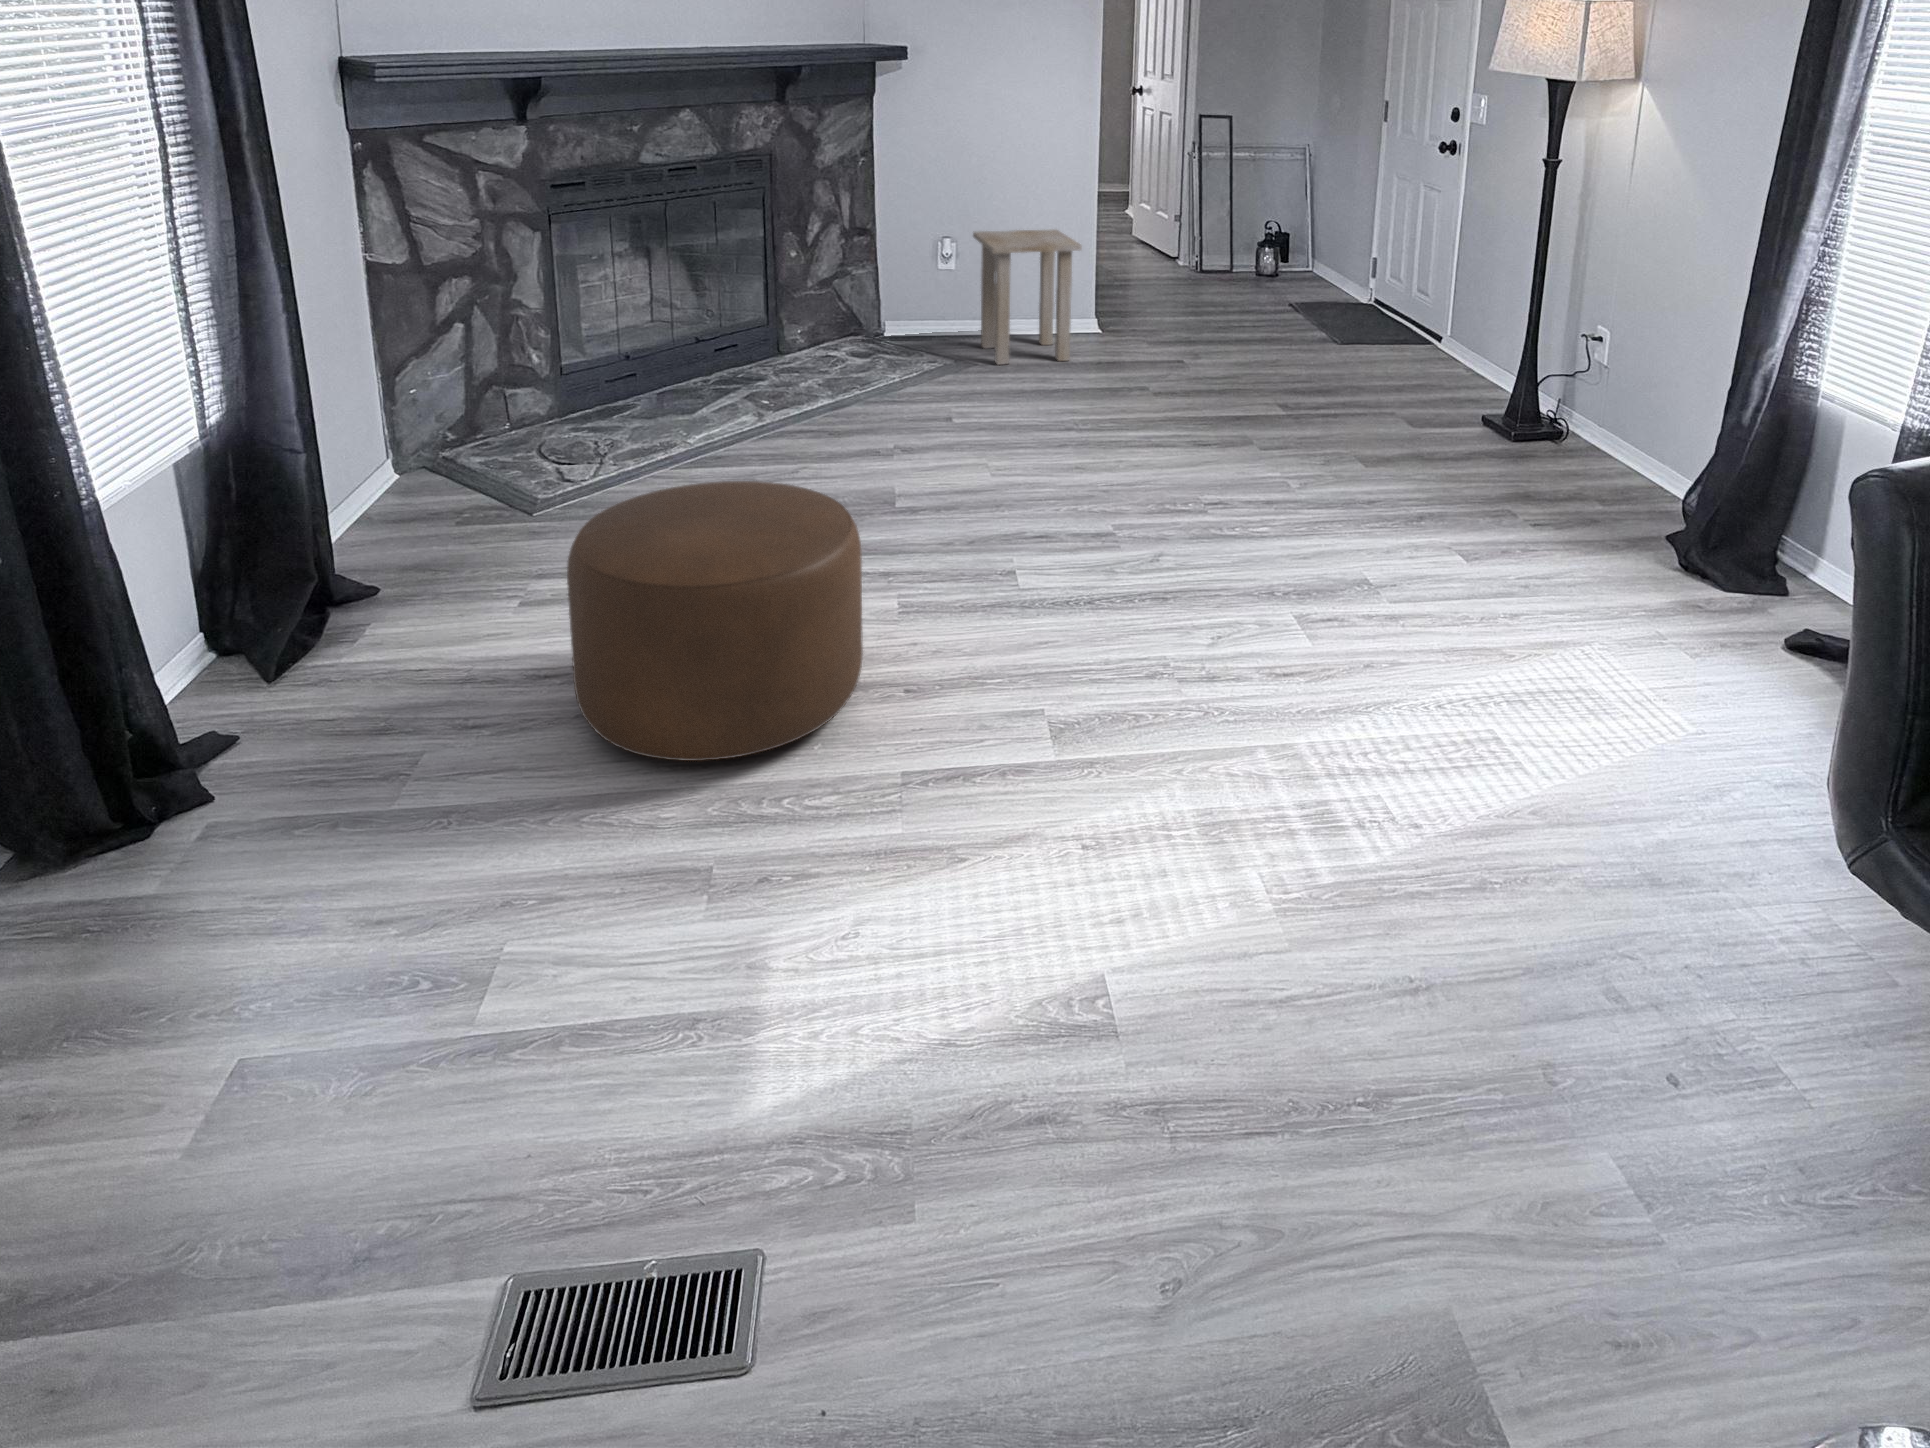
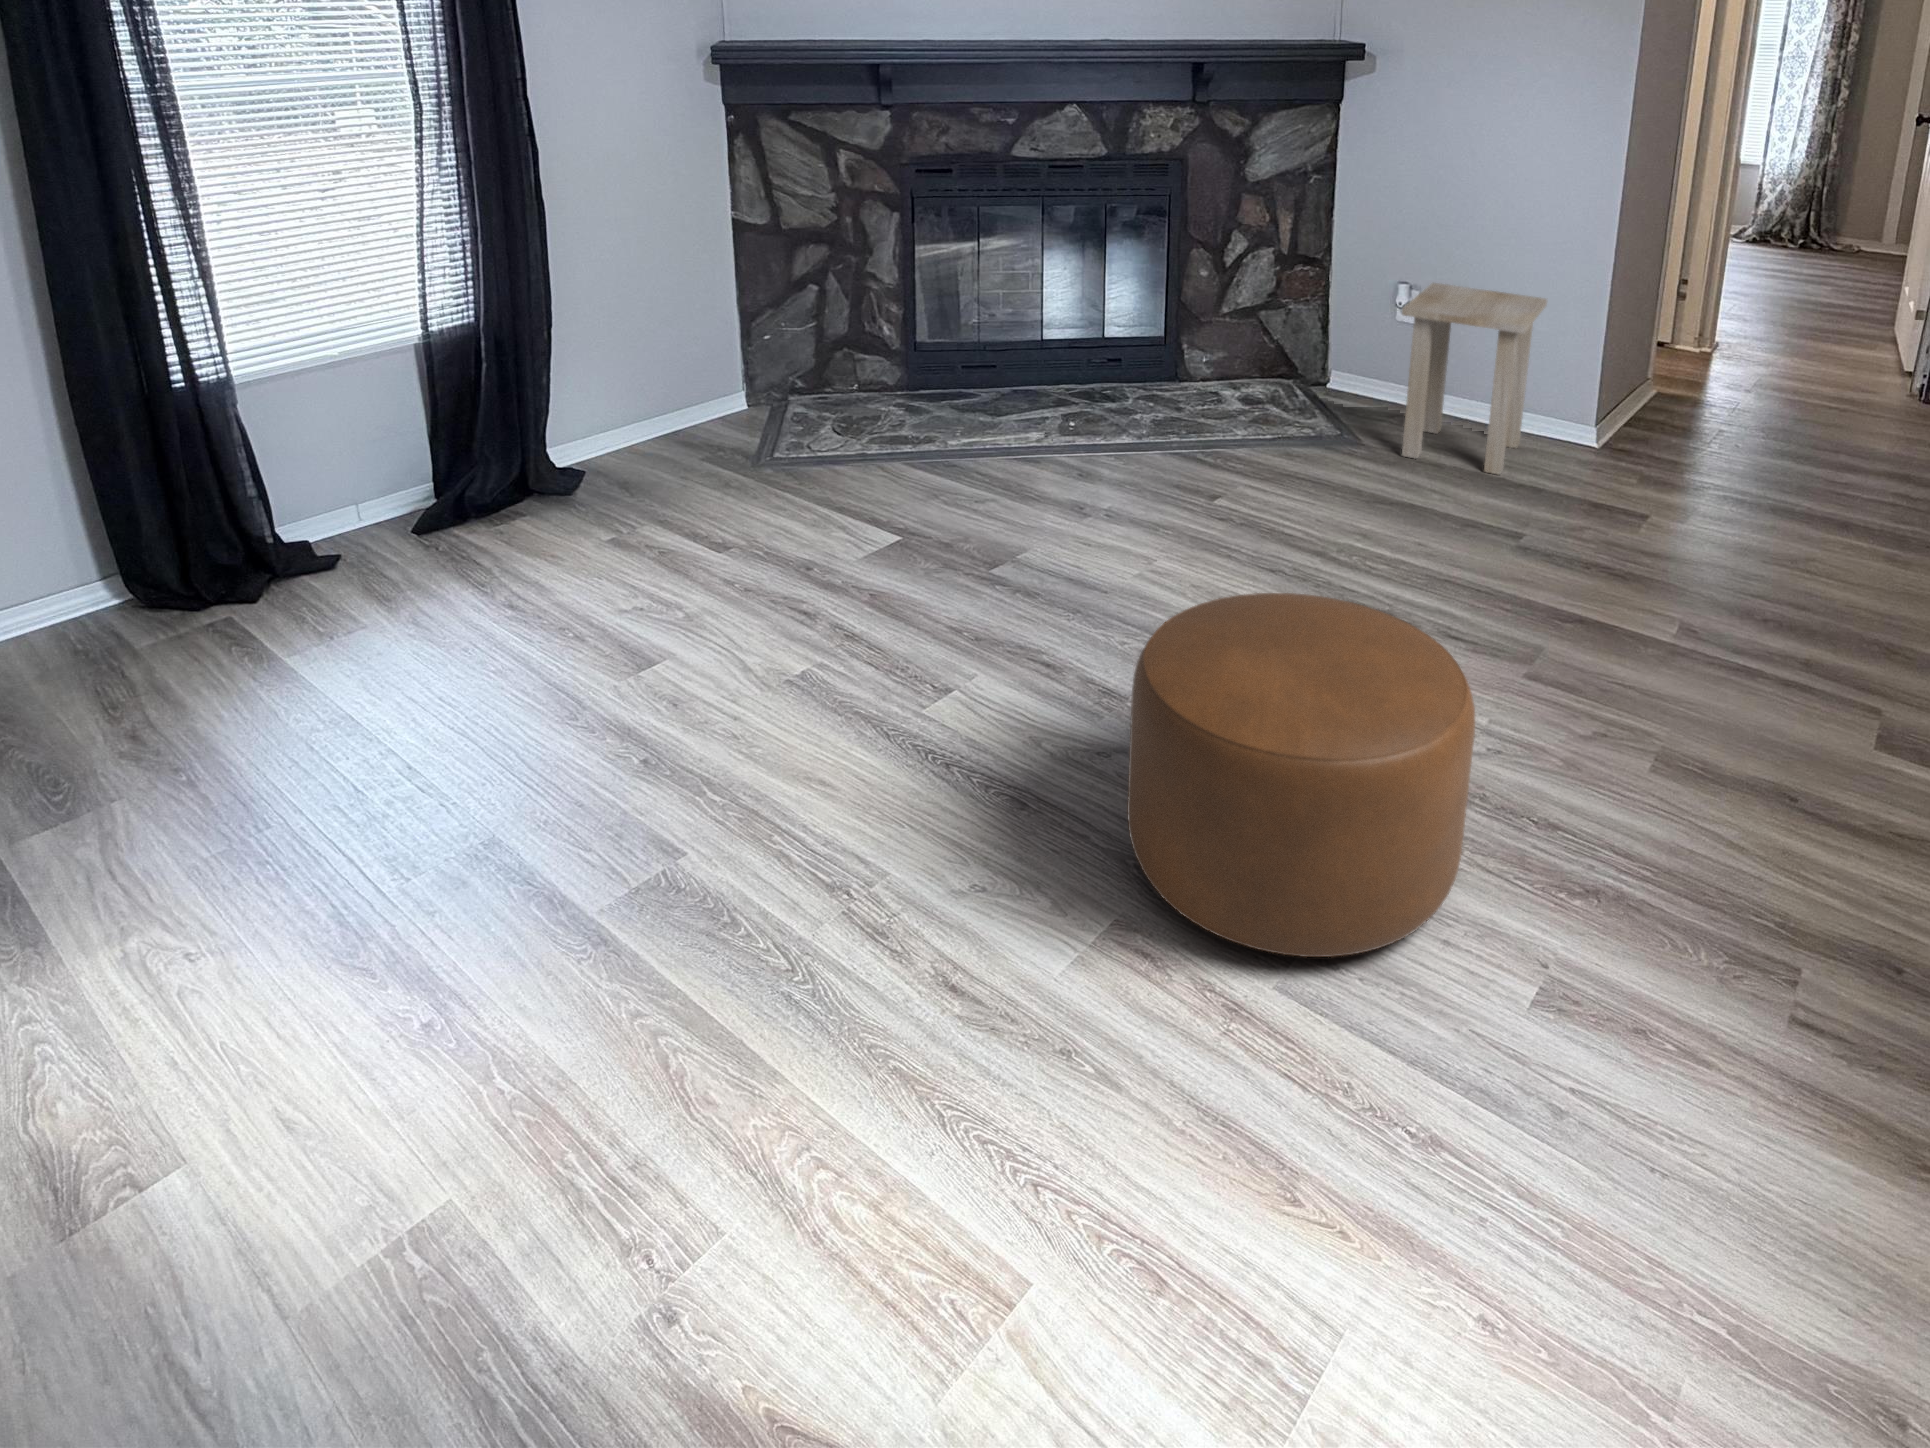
ottoman: present [567,481,863,761] -> present [1127,593,1475,957]

